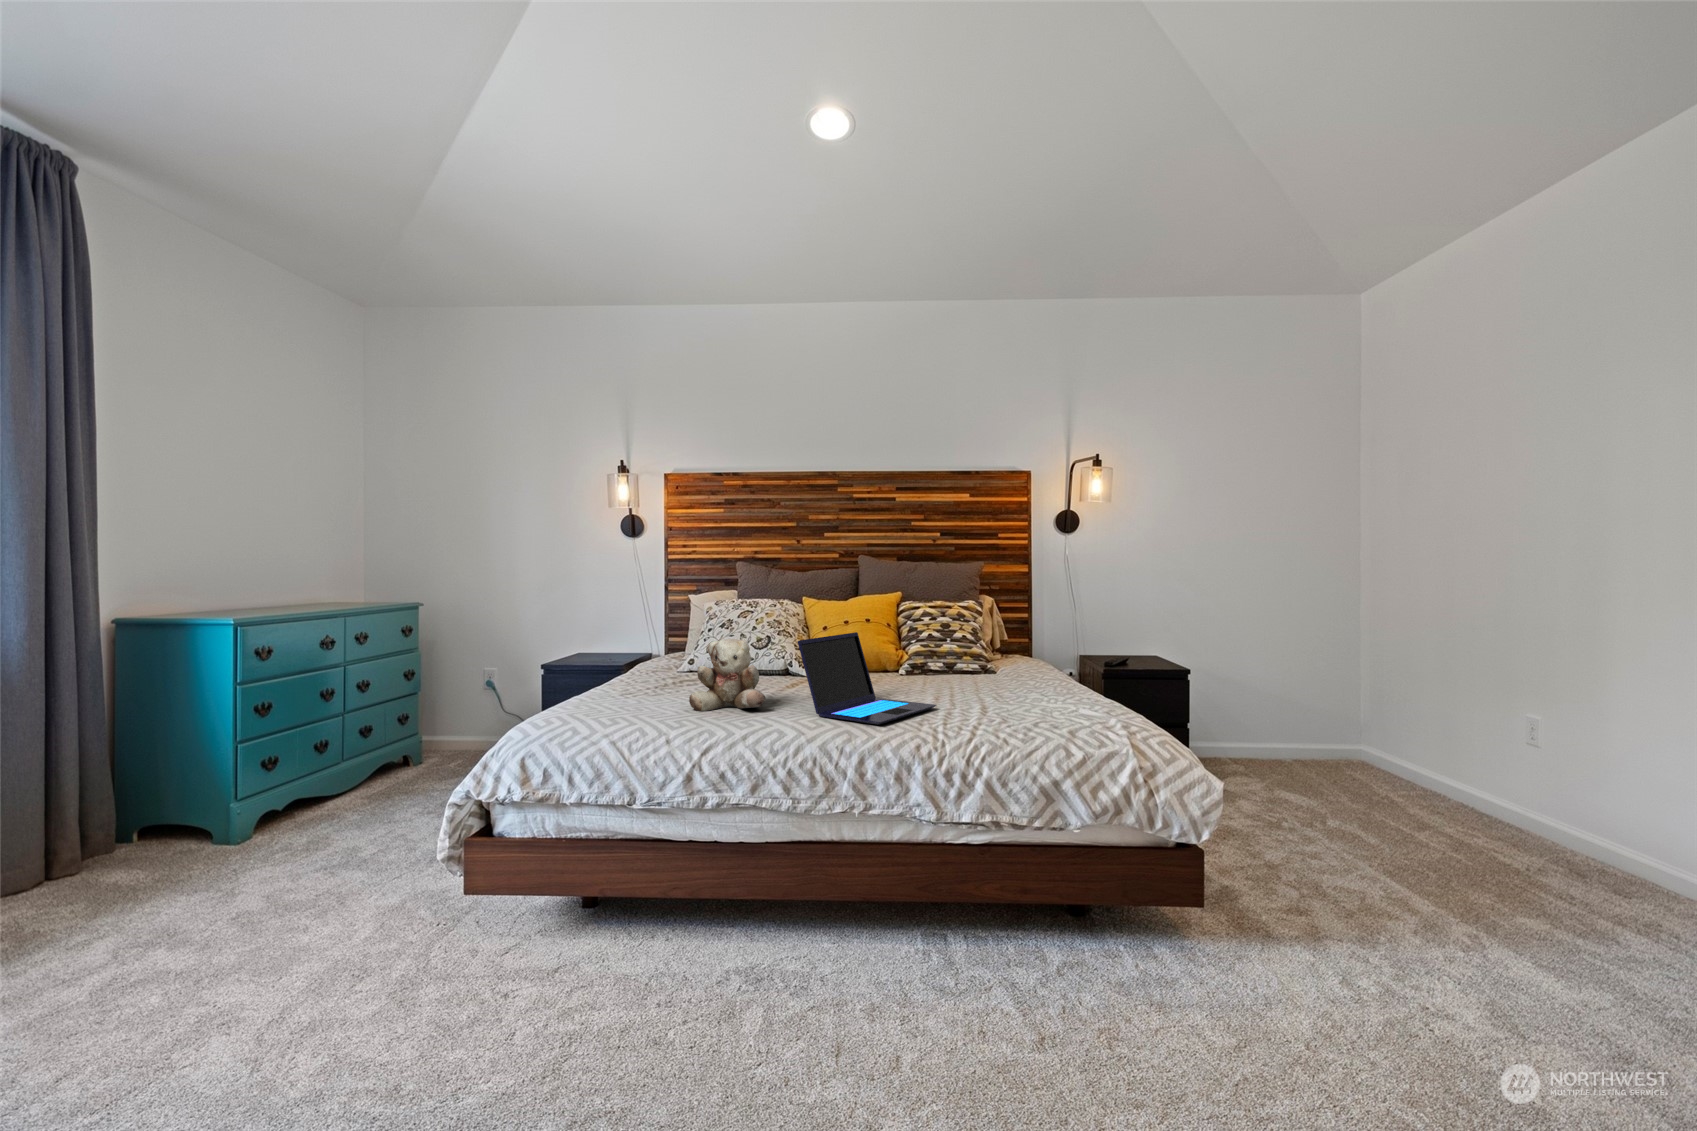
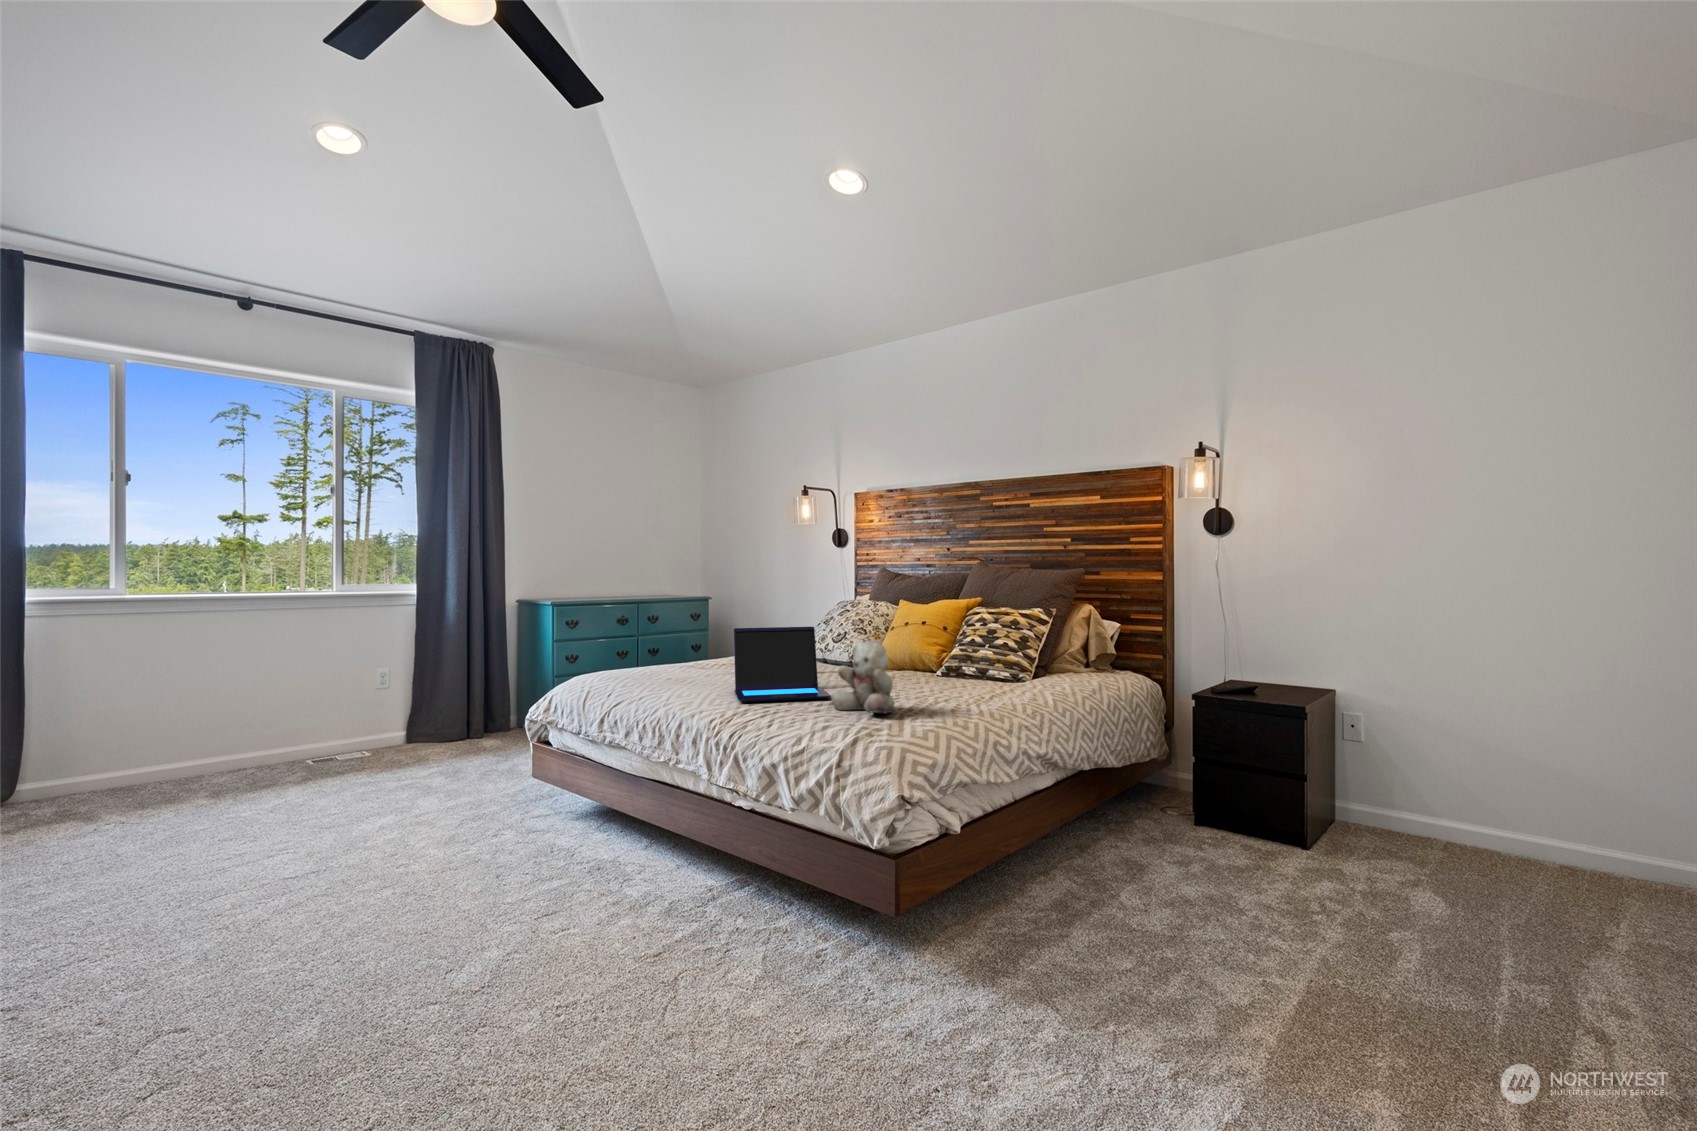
teddy bear: present [689,639,766,711] -> present [831,641,894,713]

